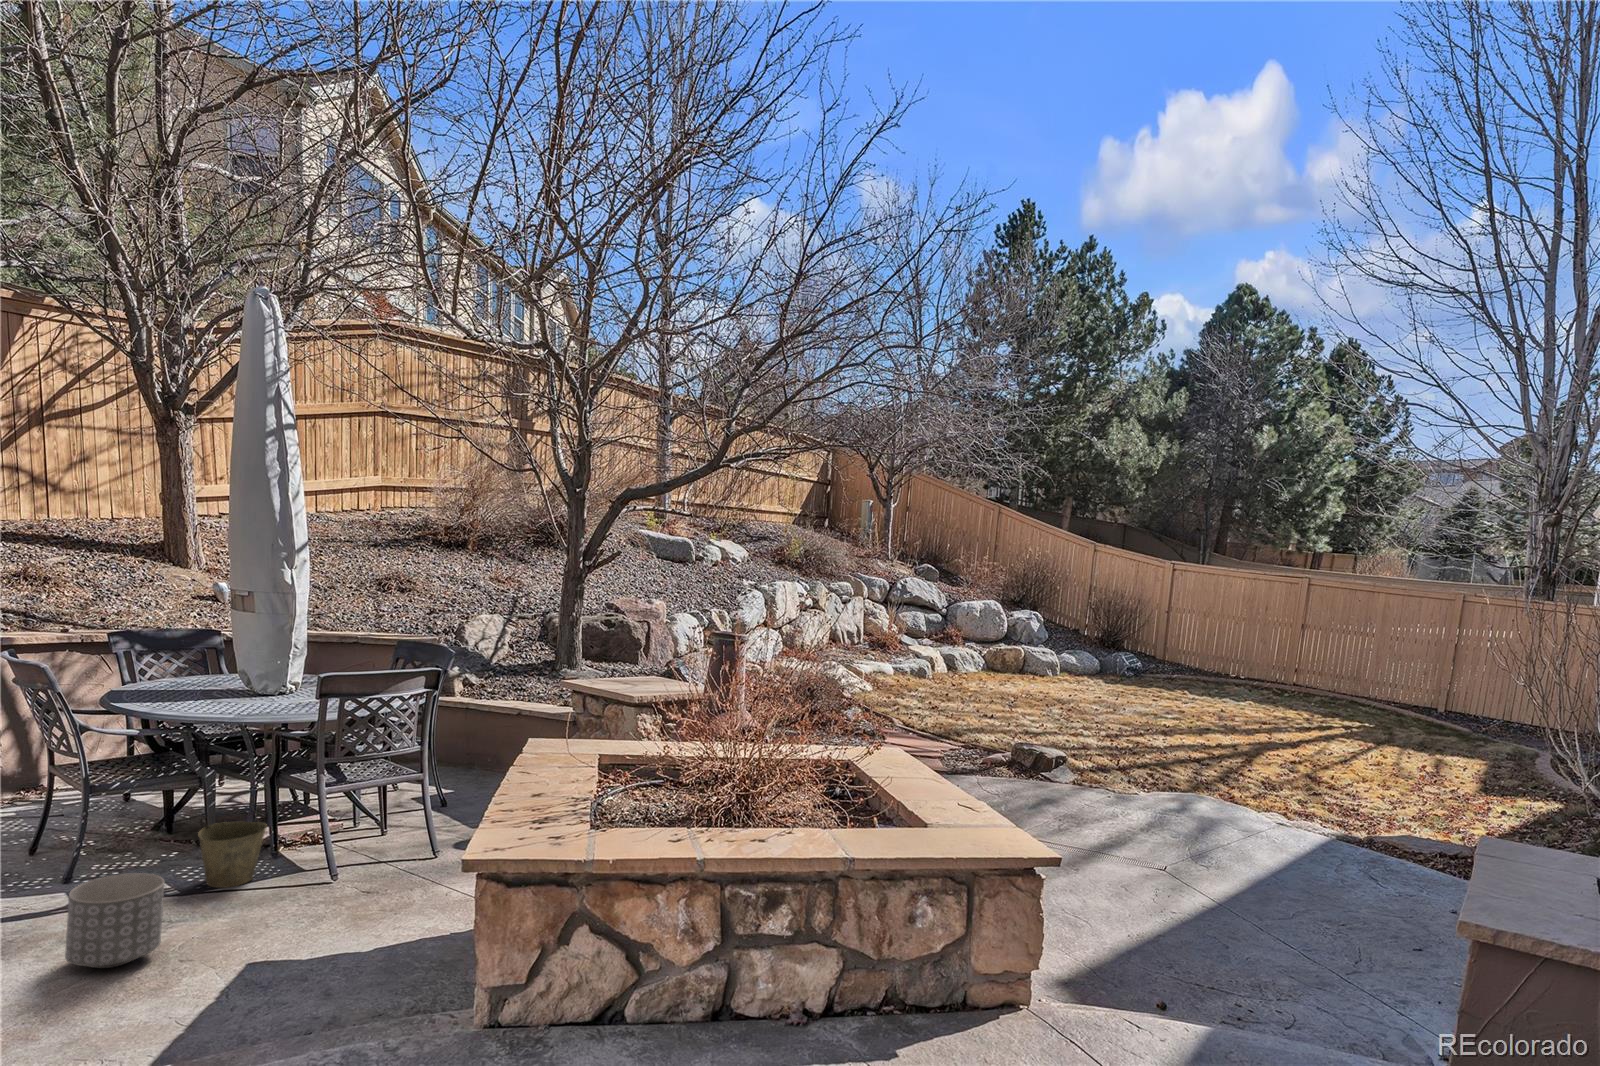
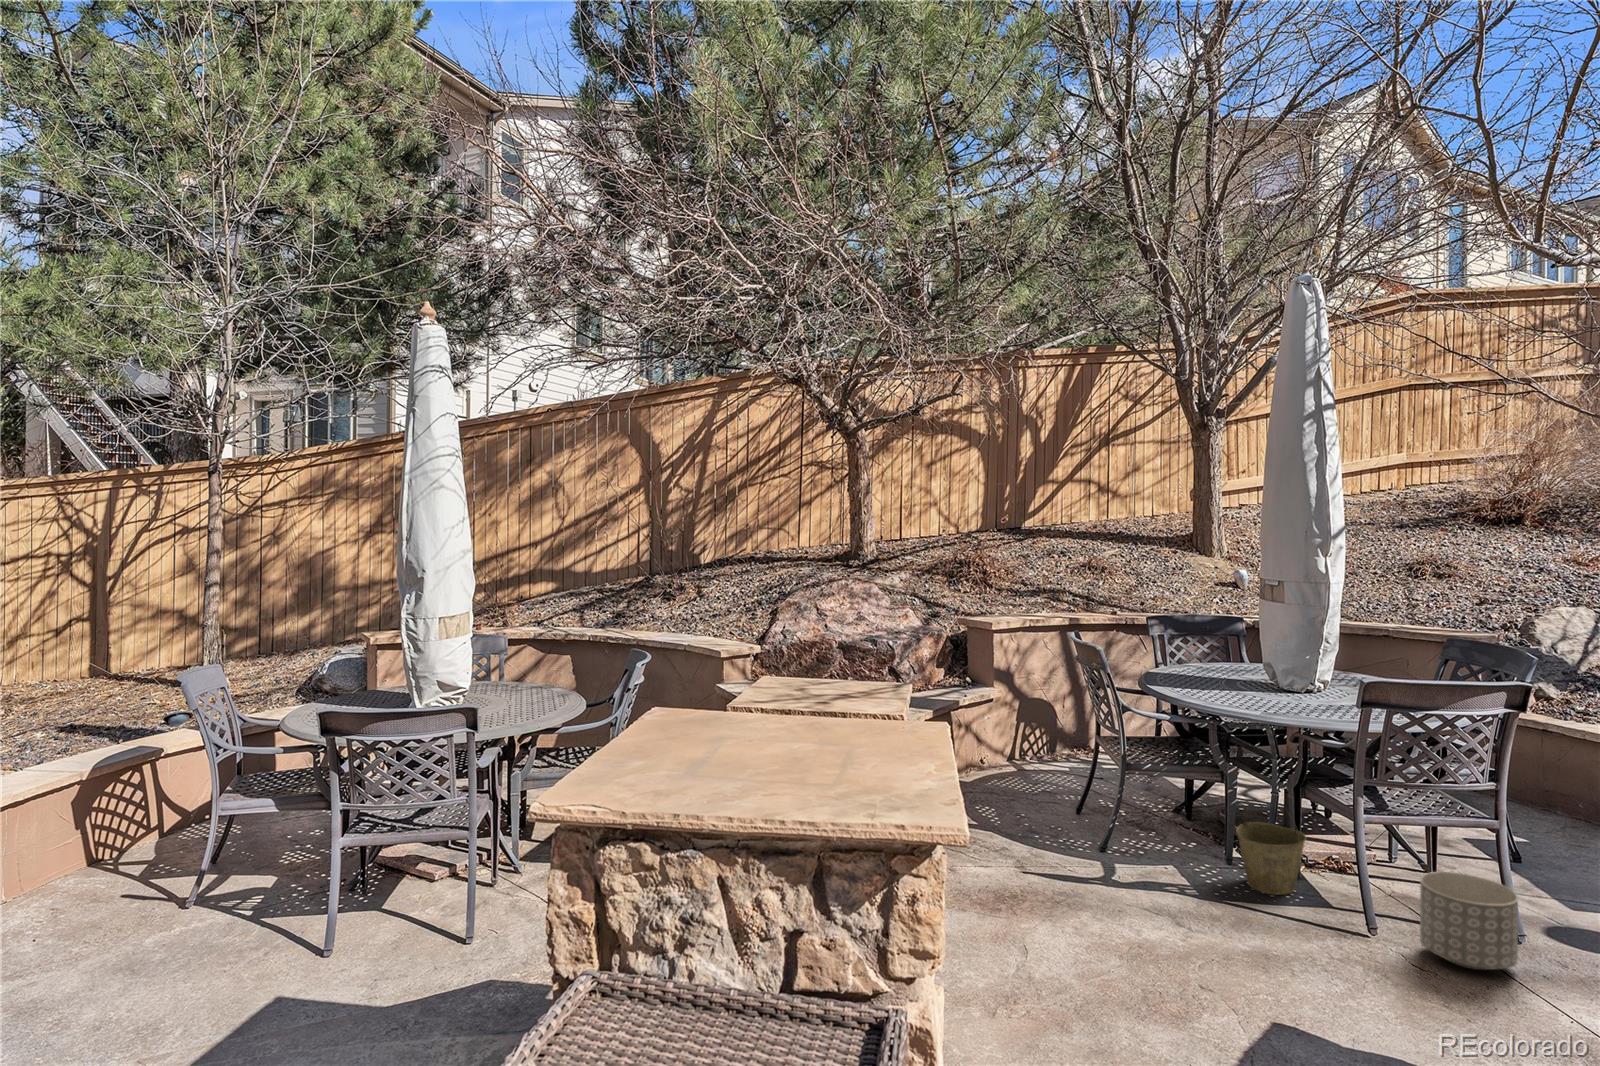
planter: present [65,873,164,968] -> present [1420,872,1518,970]

